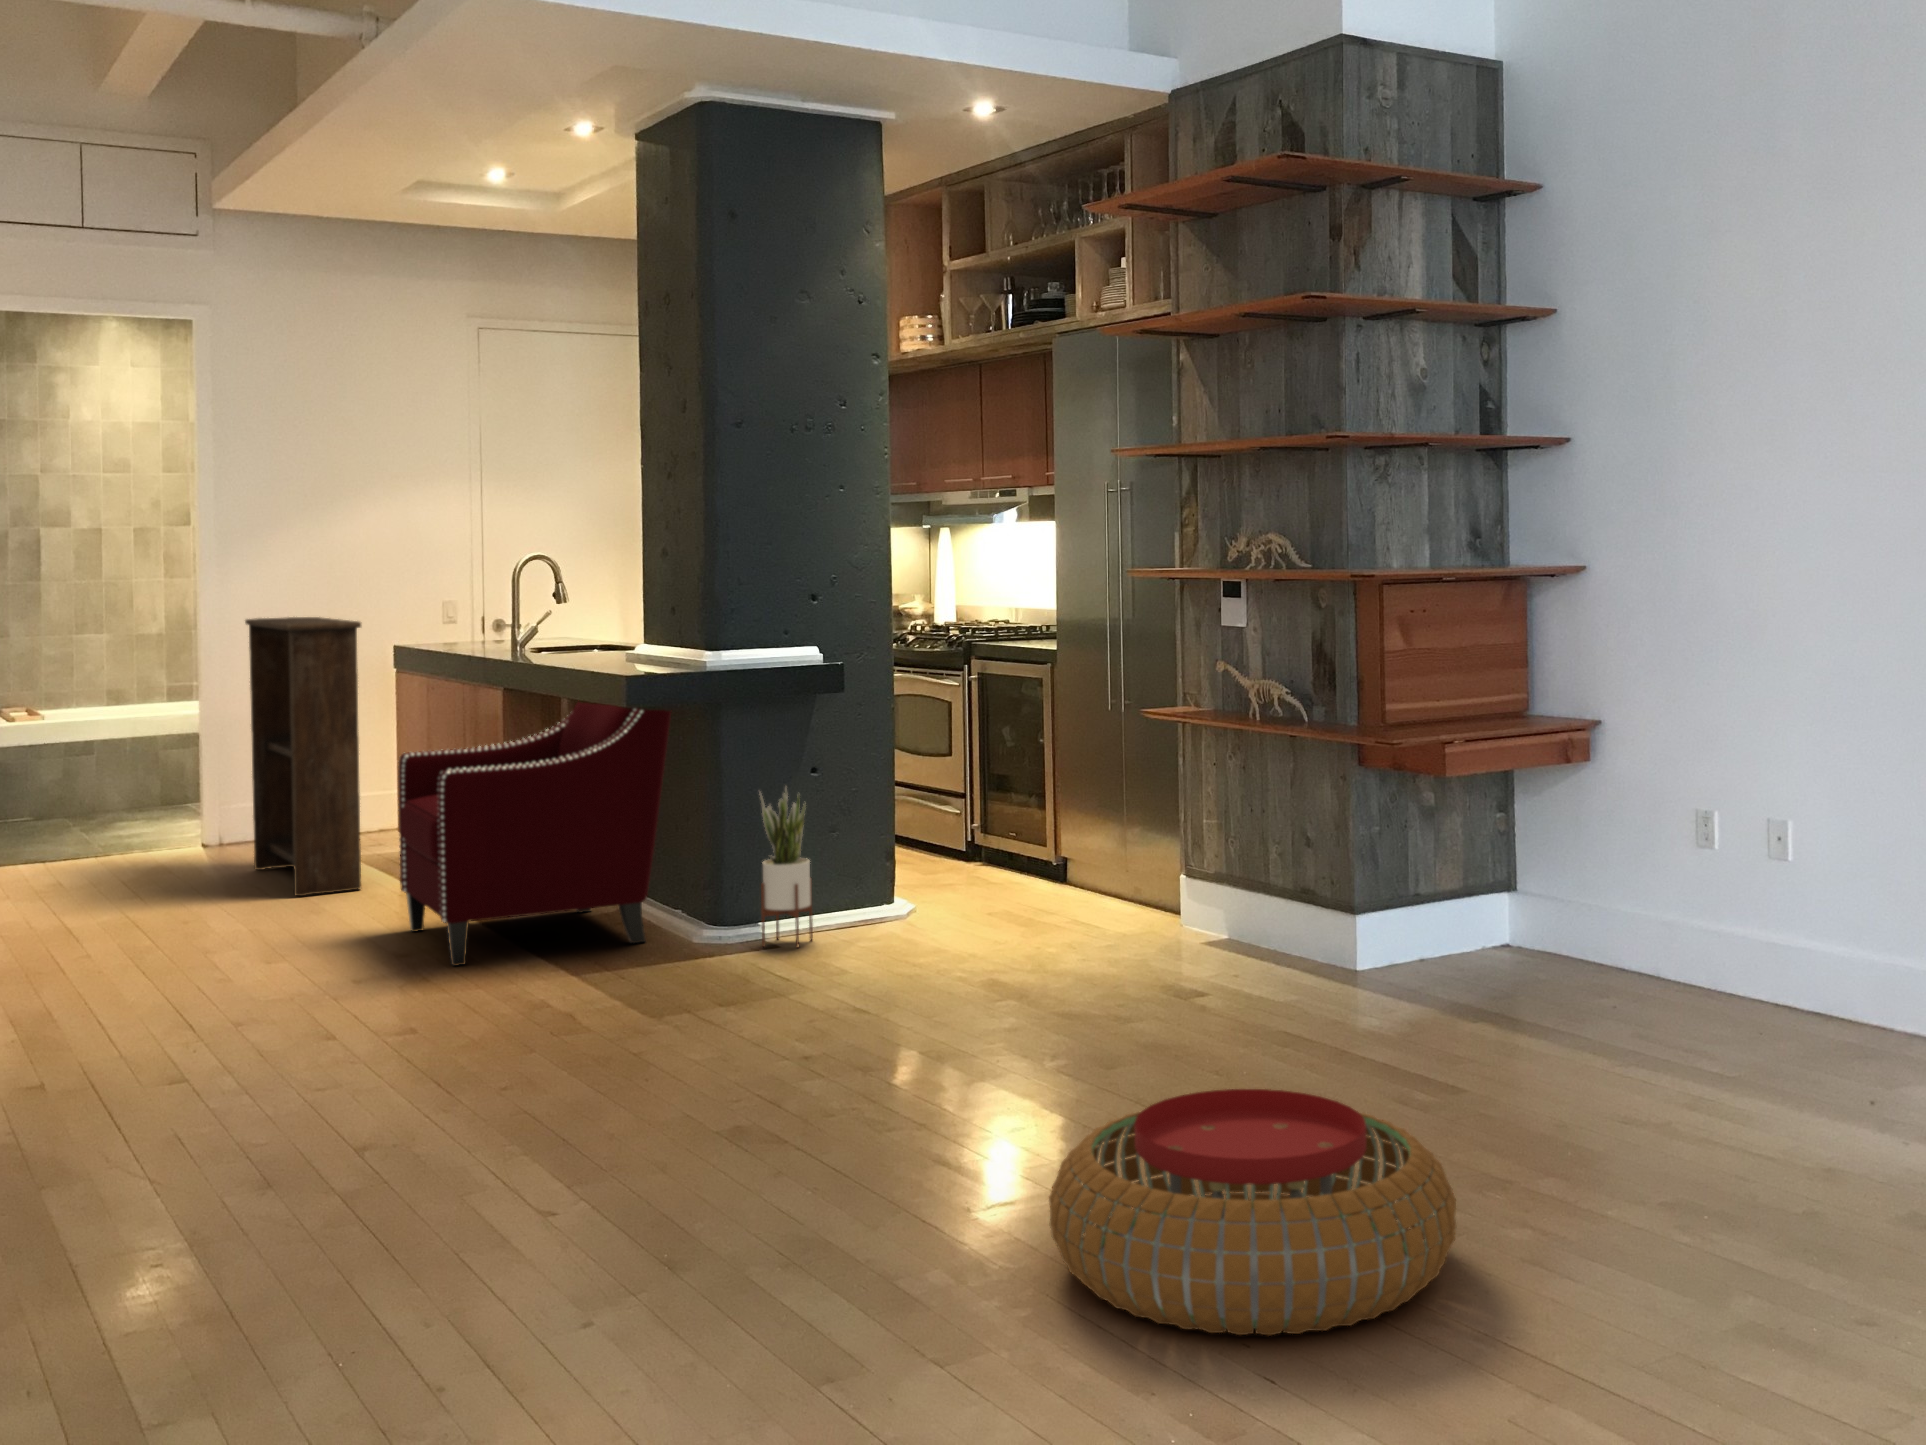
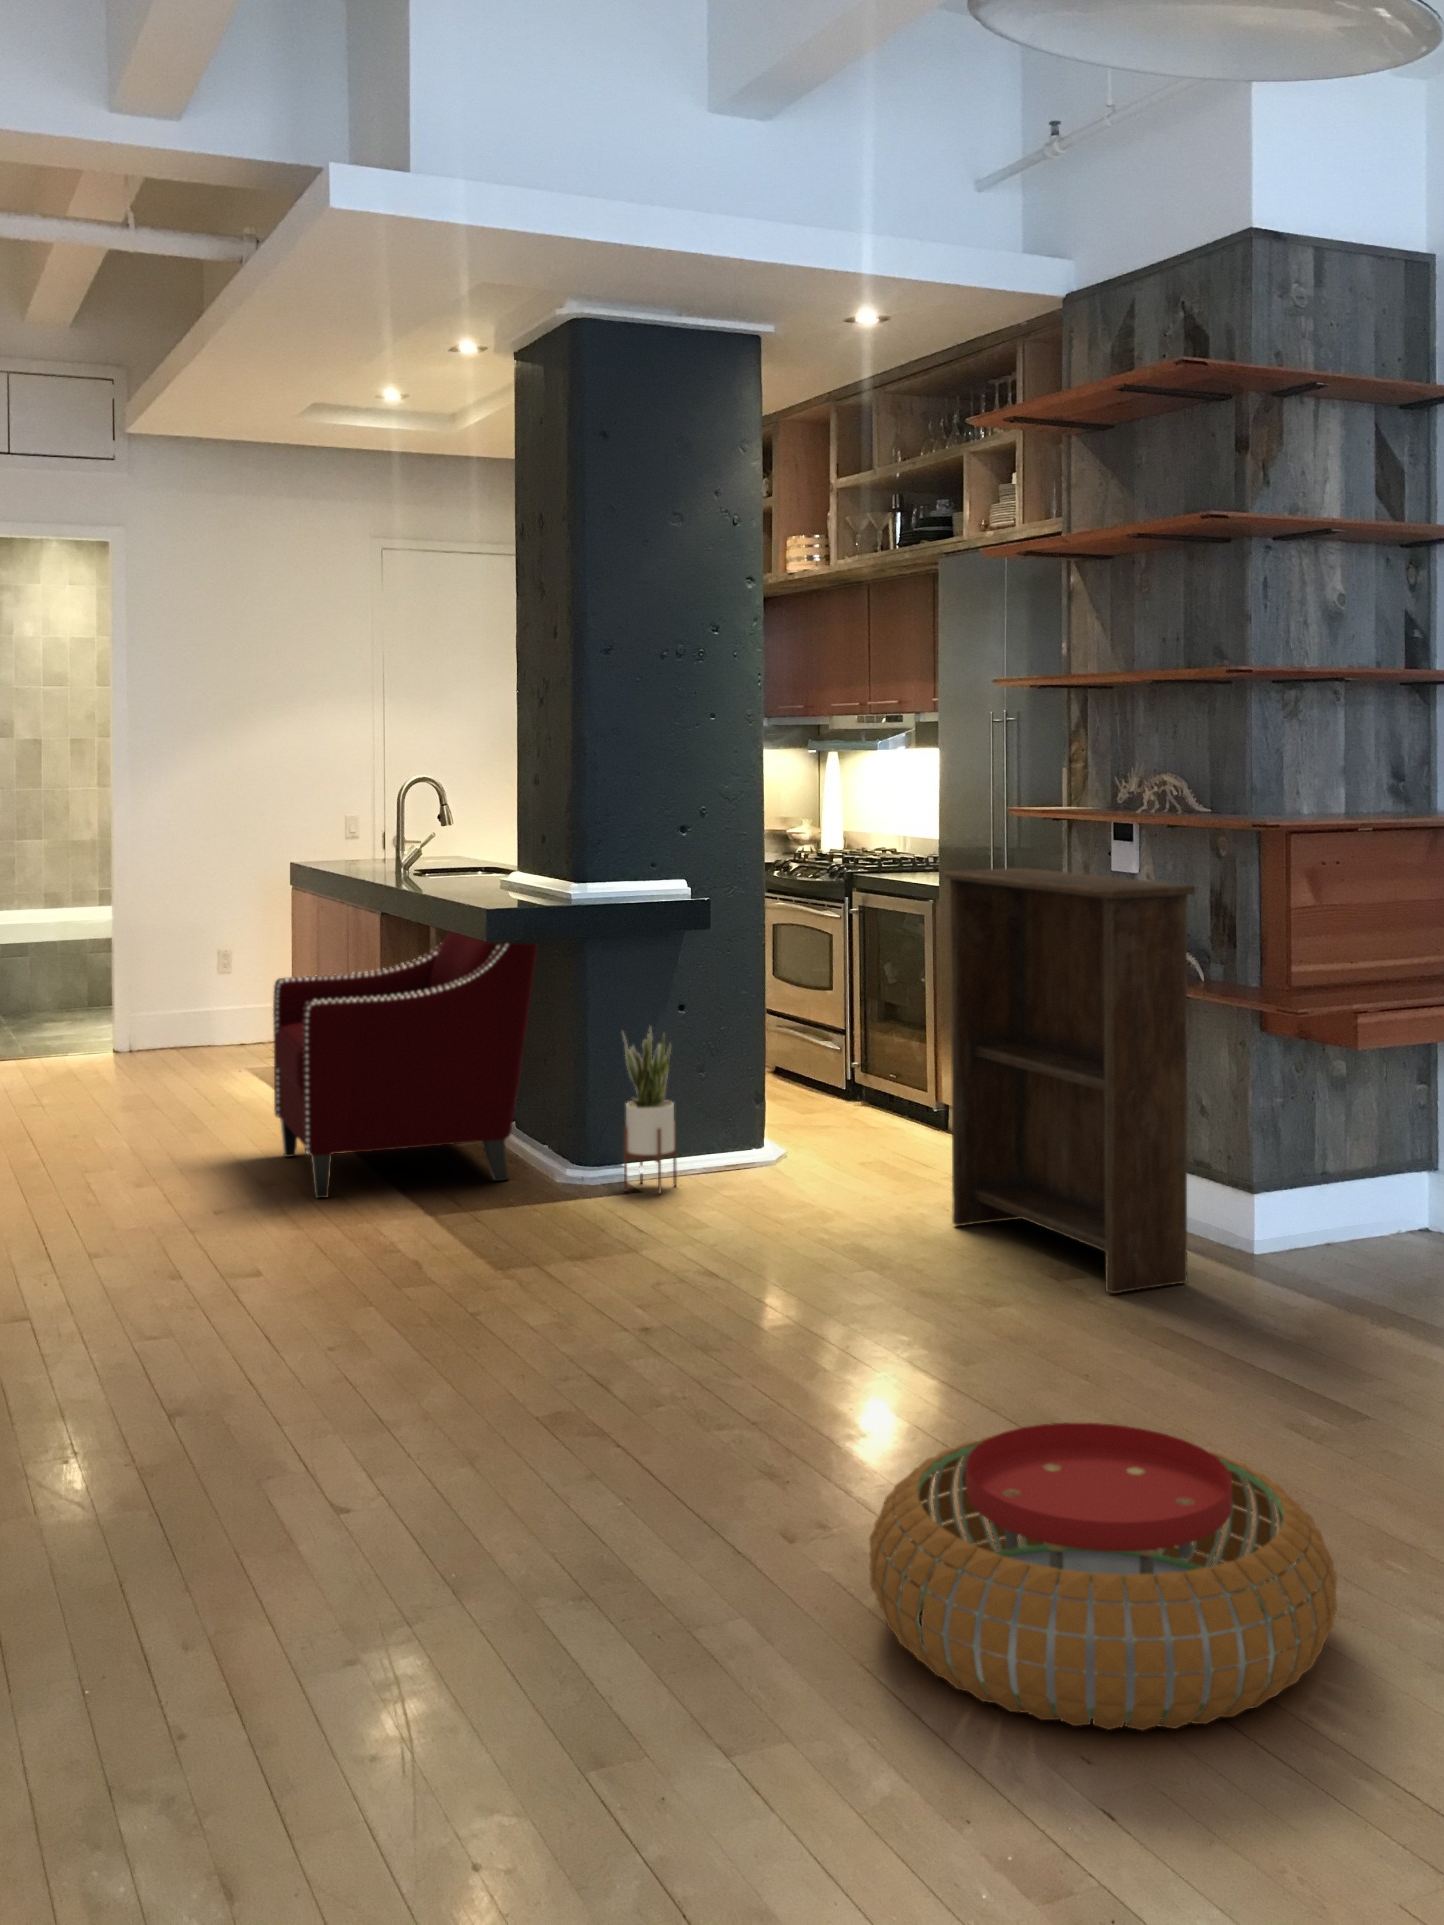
bookshelf: present [245,617,361,896] -> present [944,868,1195,1293]

